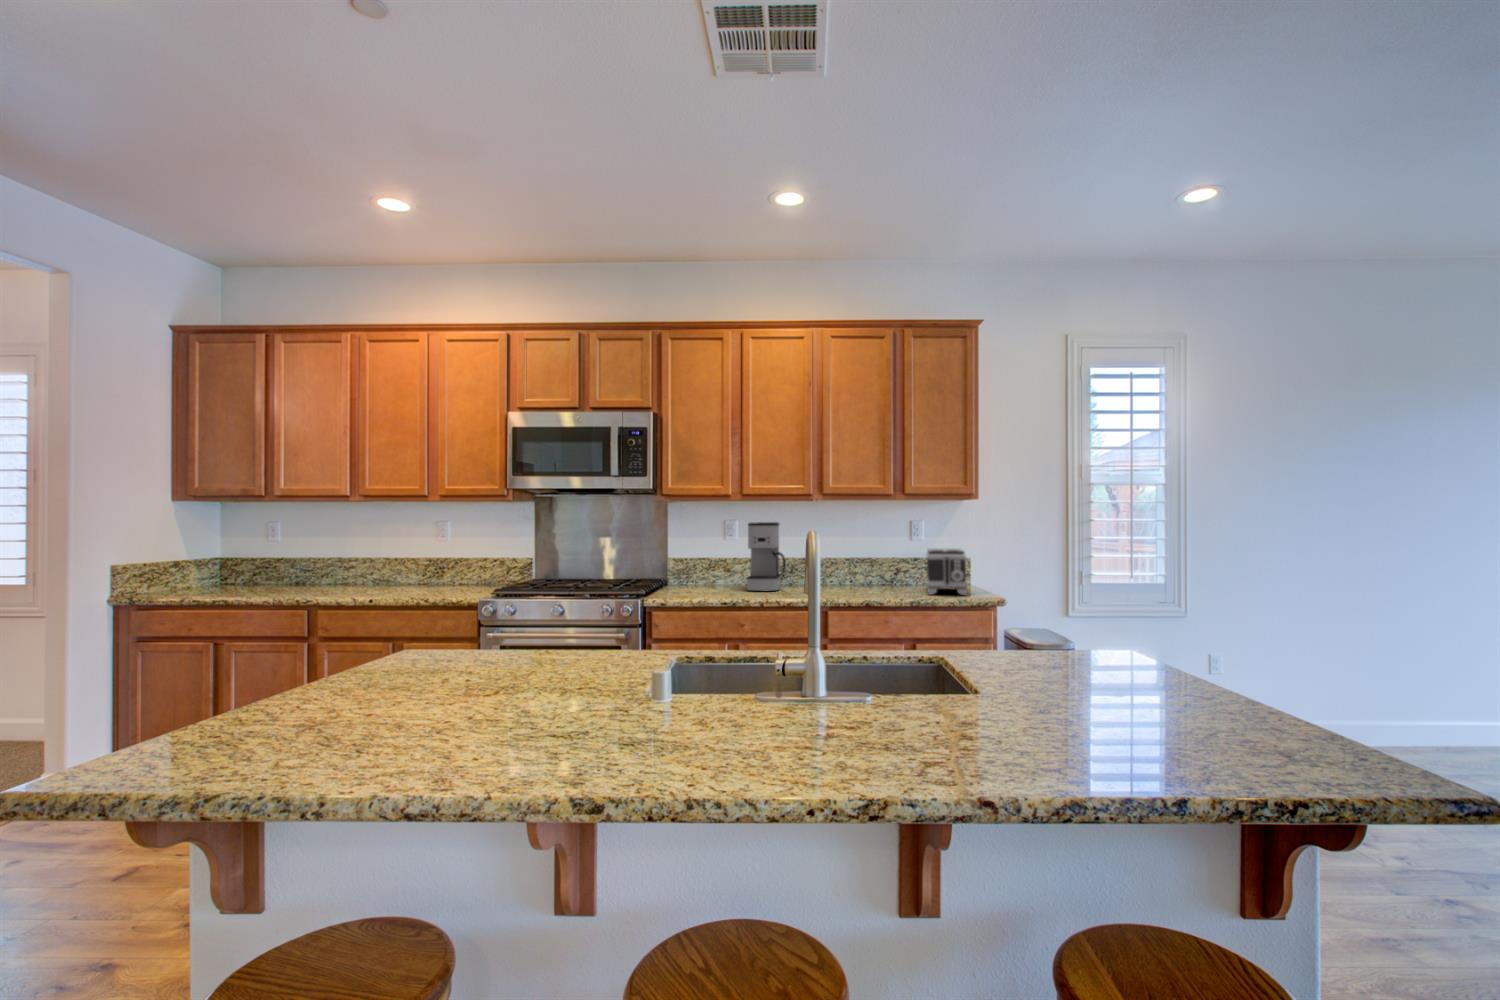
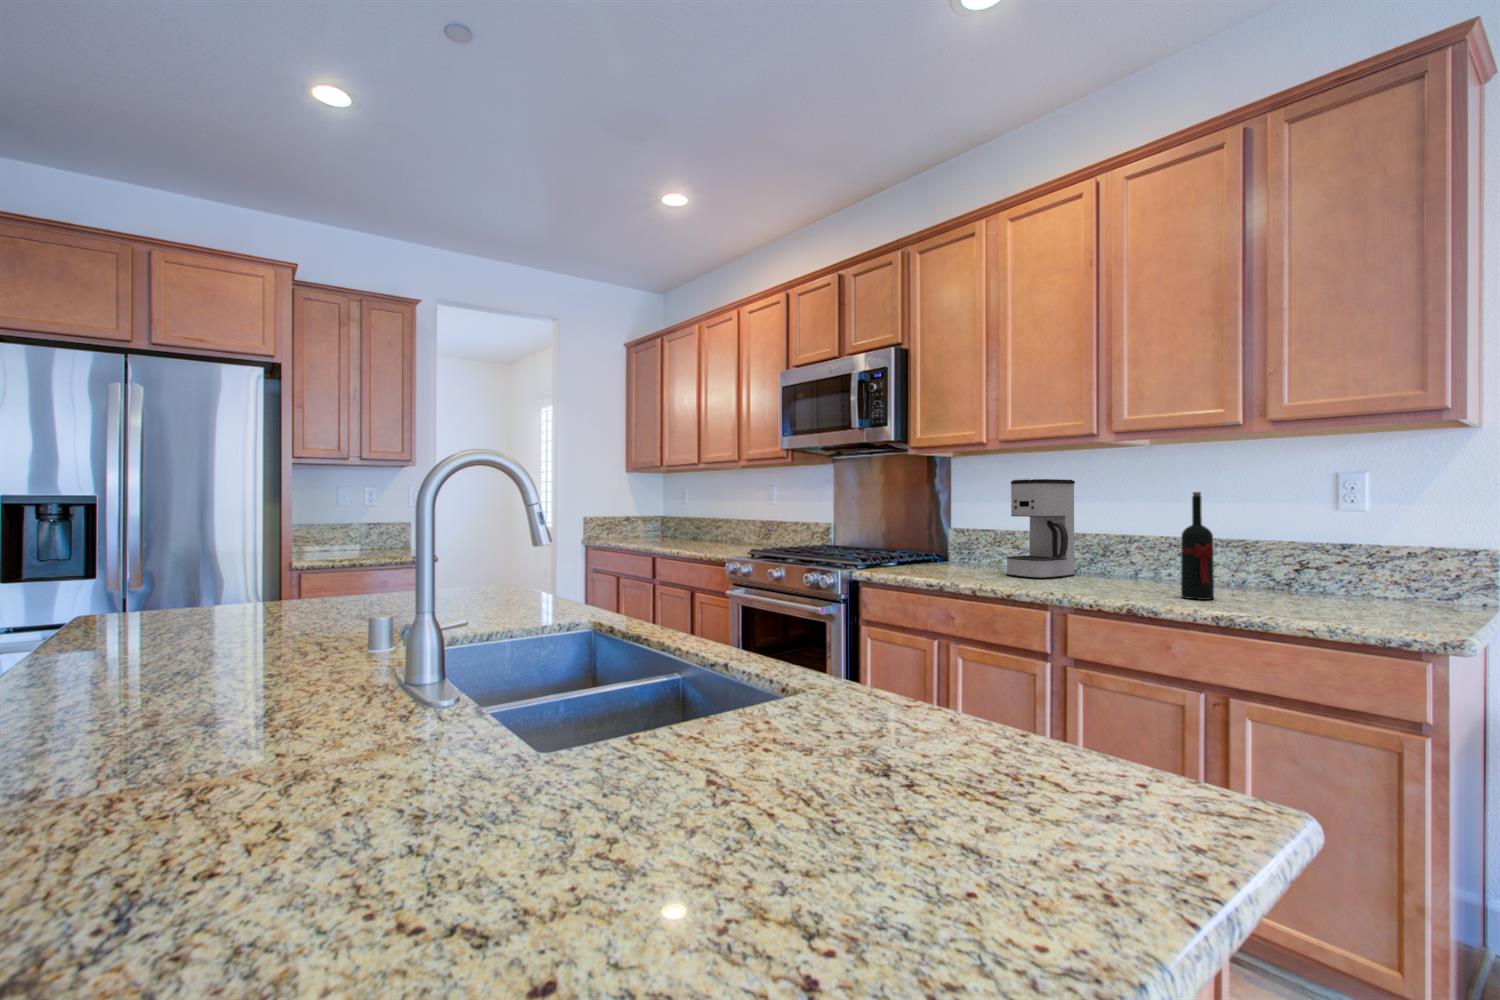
wine bottle: none [873,533,892,594] -> present [1181,492,1214,600]
toaster: present [926,548,967,595] -> none [1281,525,1434,620]

